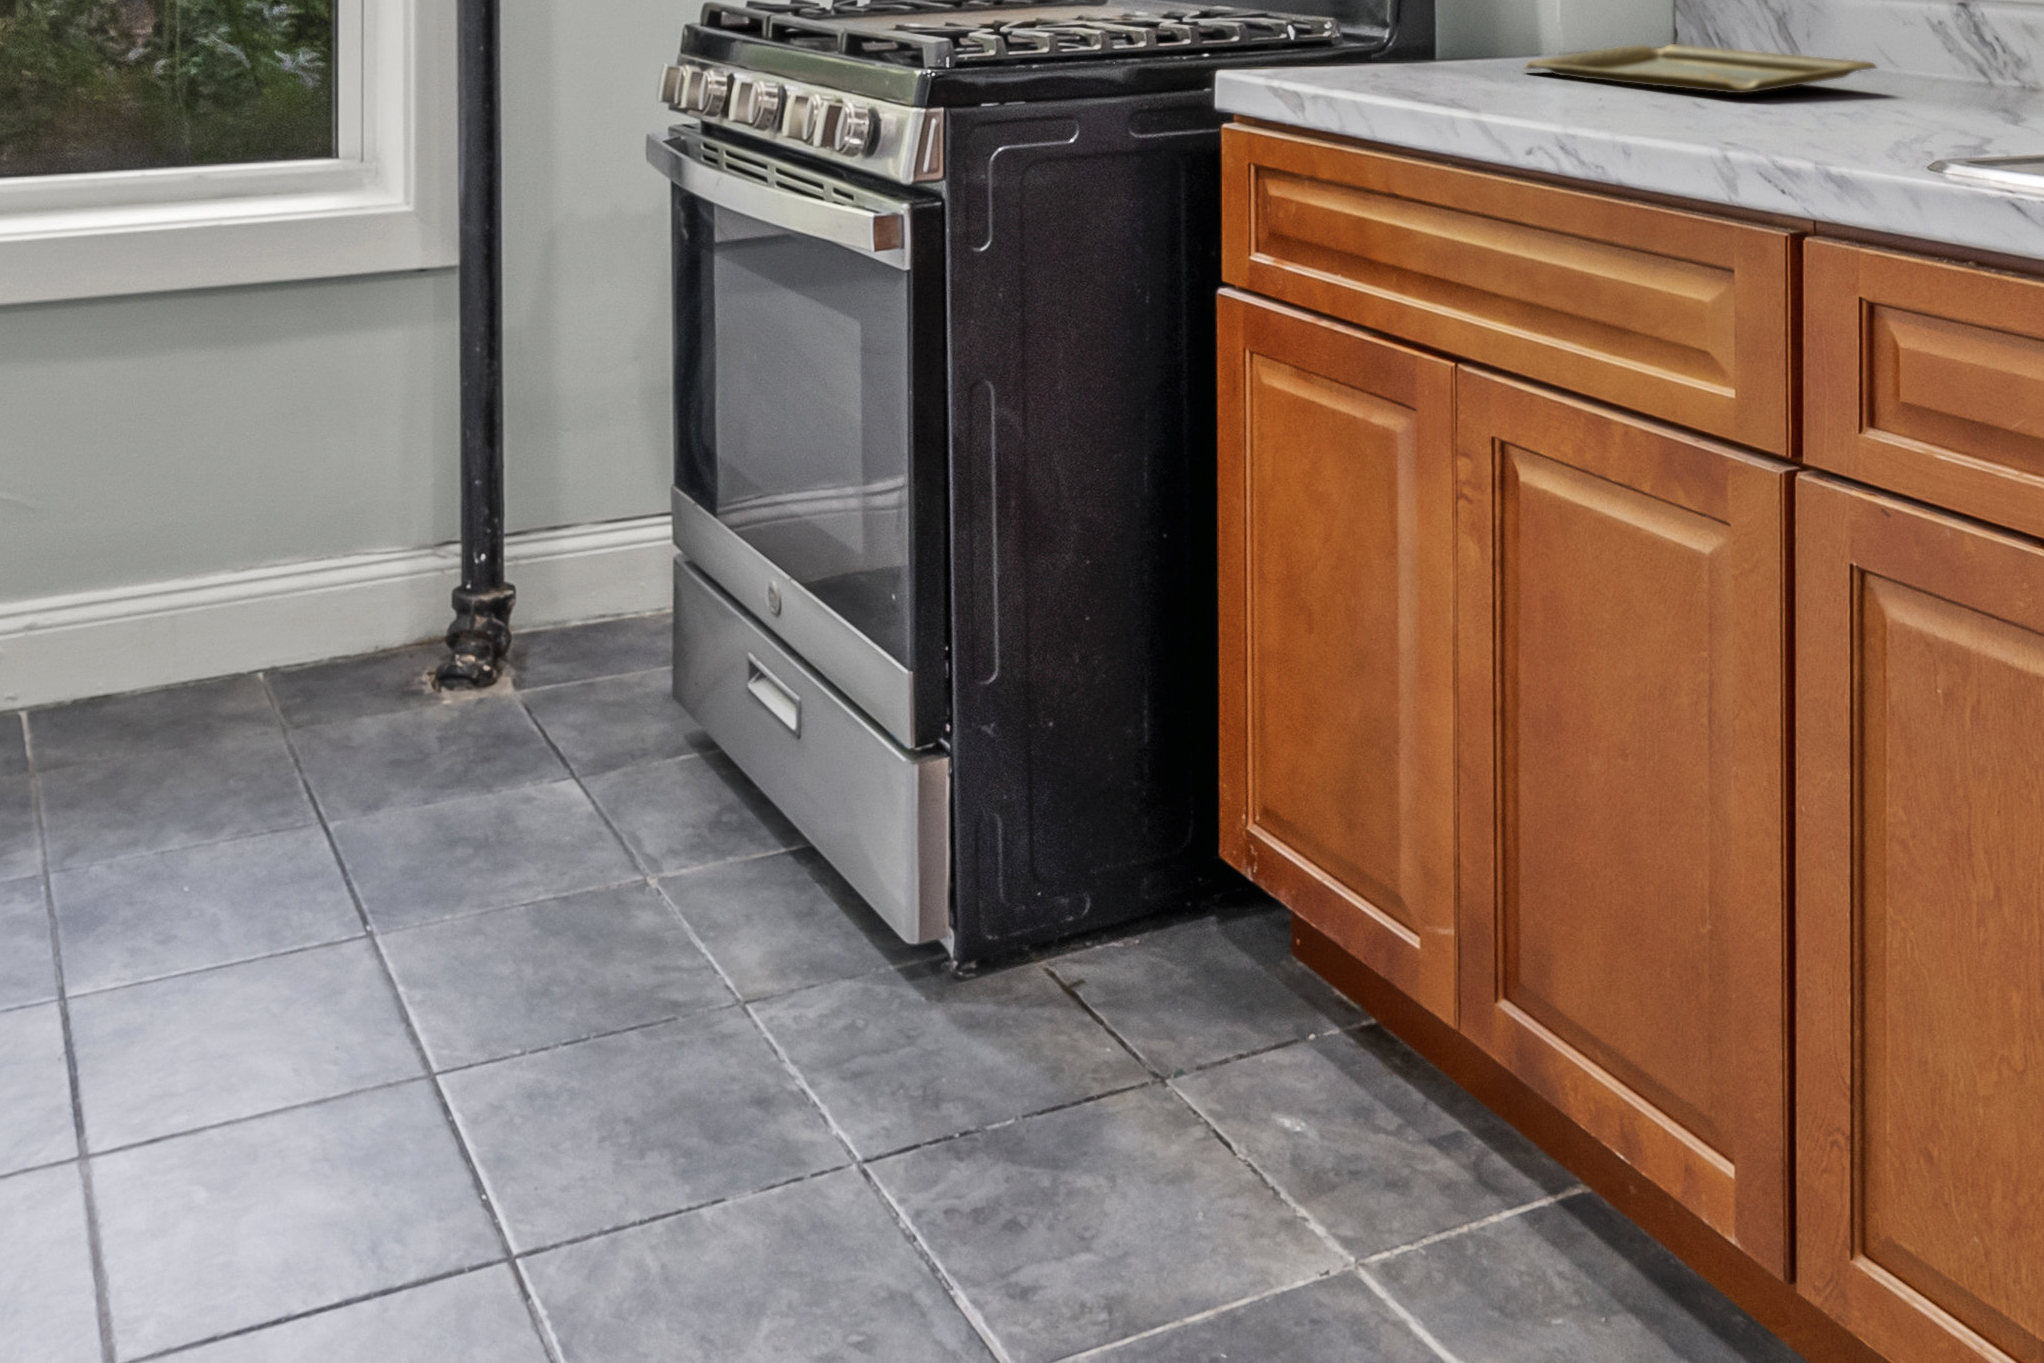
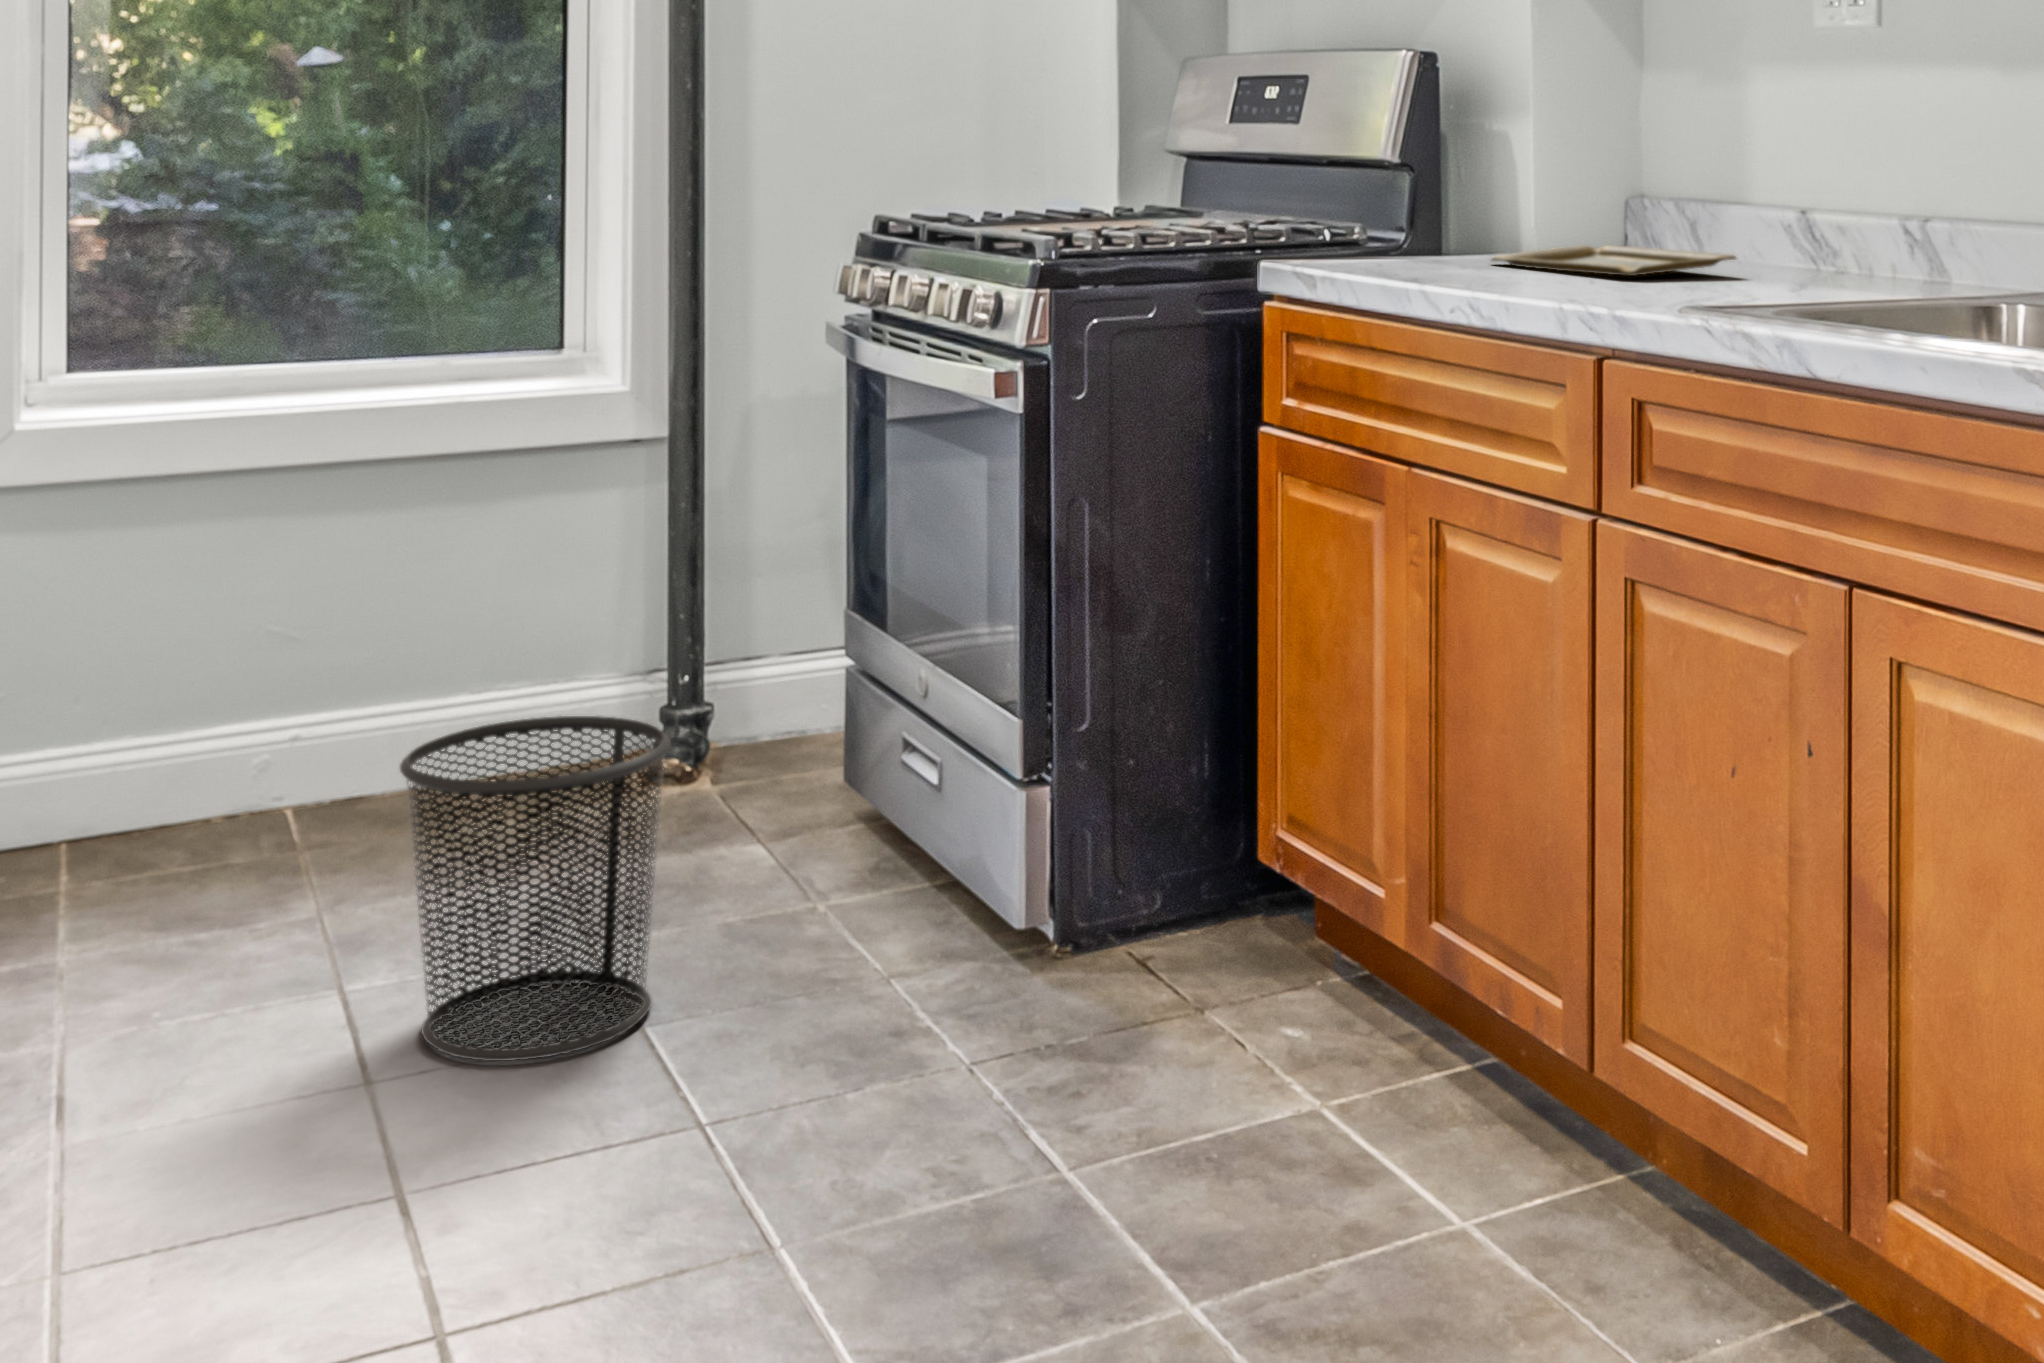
waste bin: none [121,656,466,1137] -> present [400,716,671,1061]

